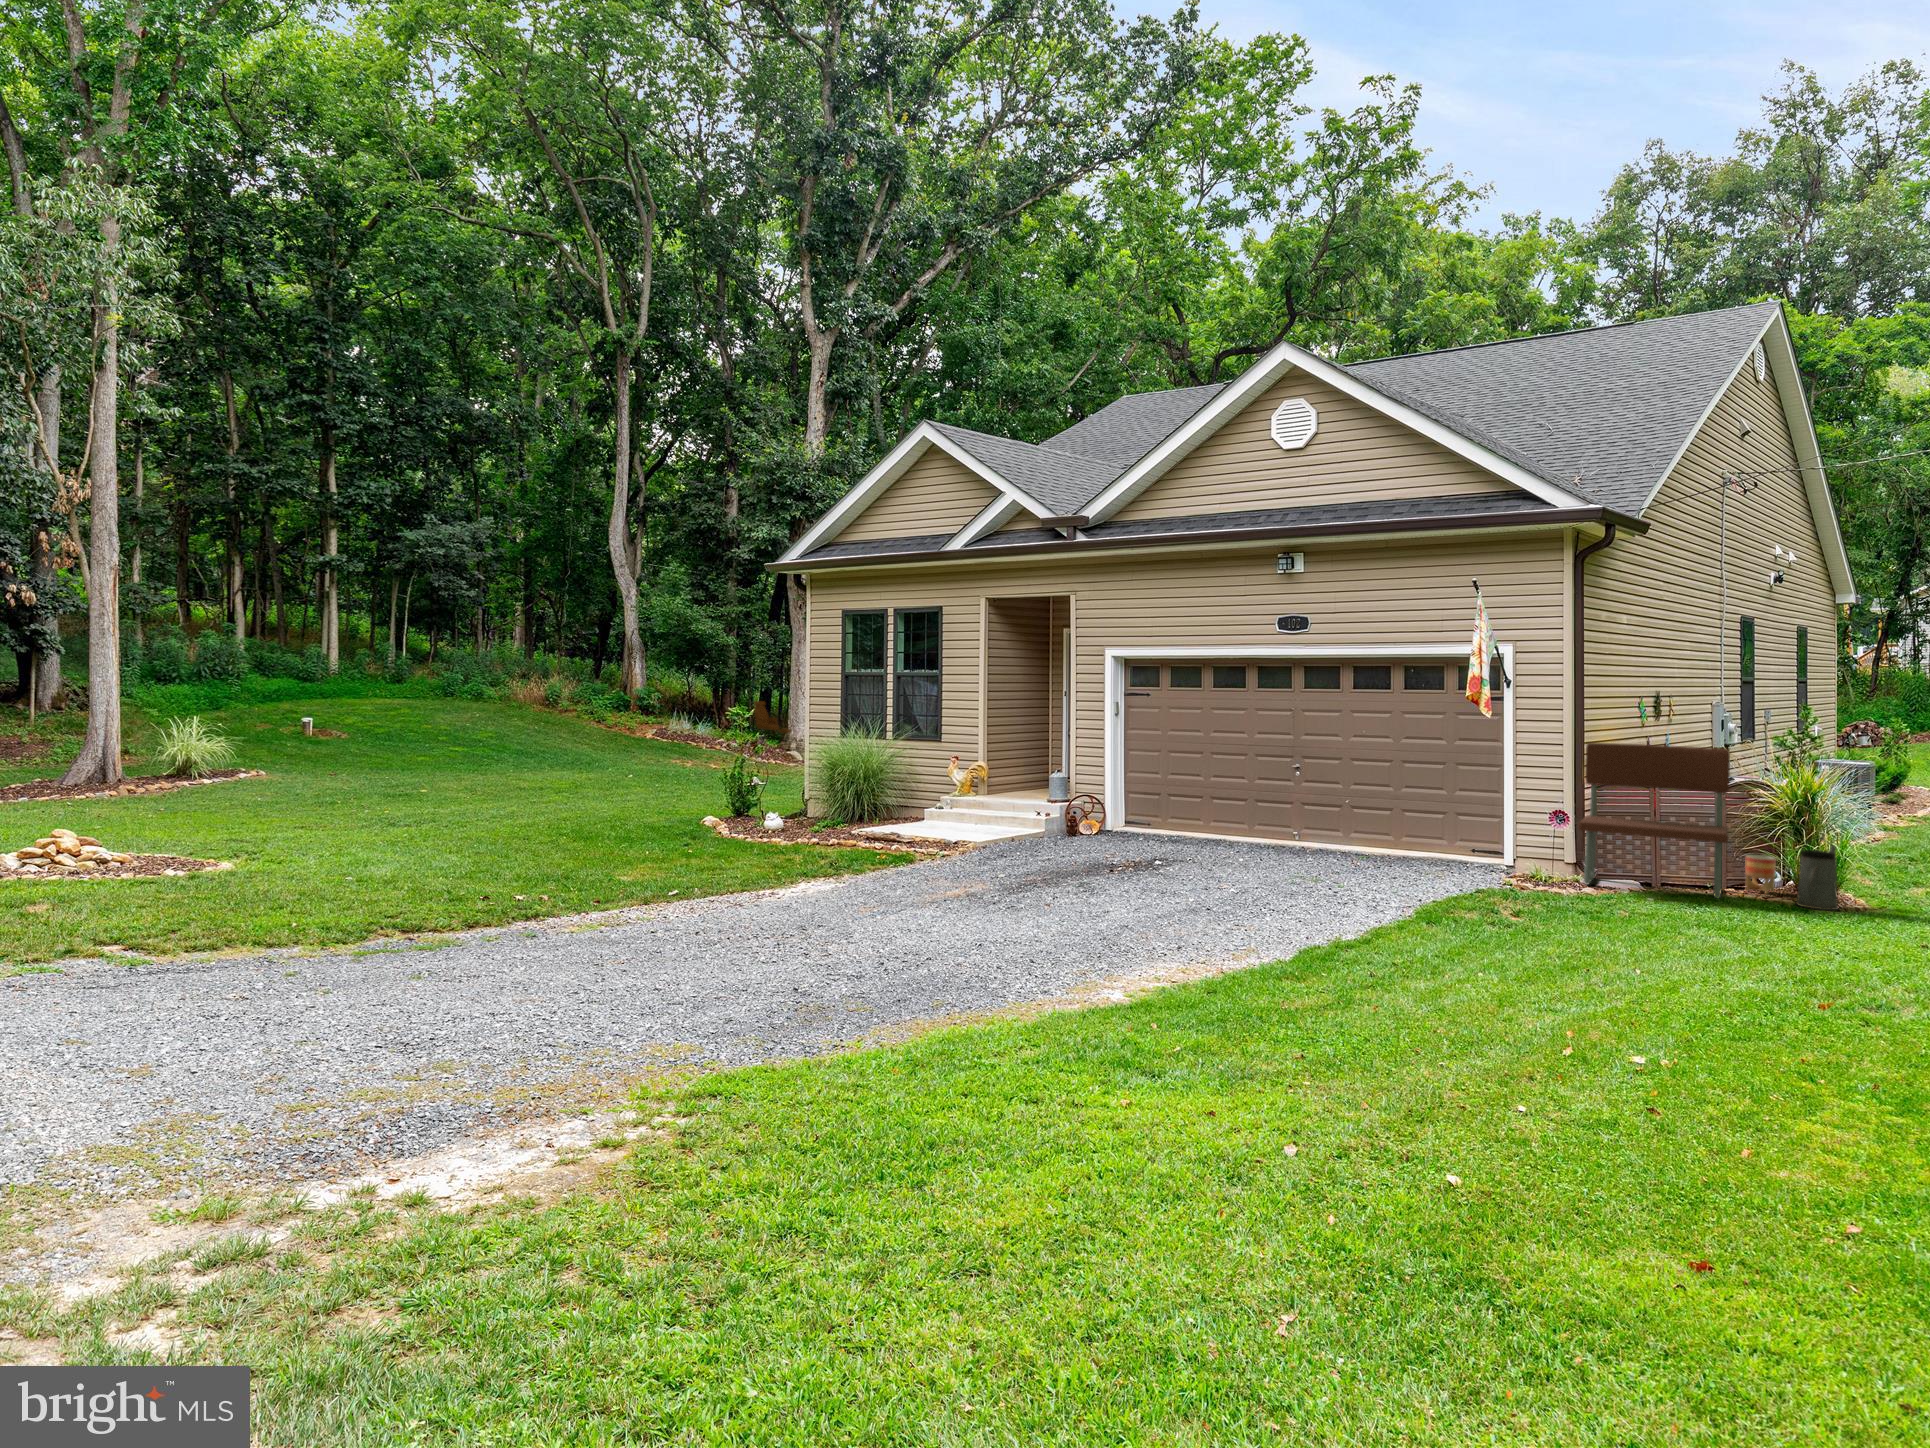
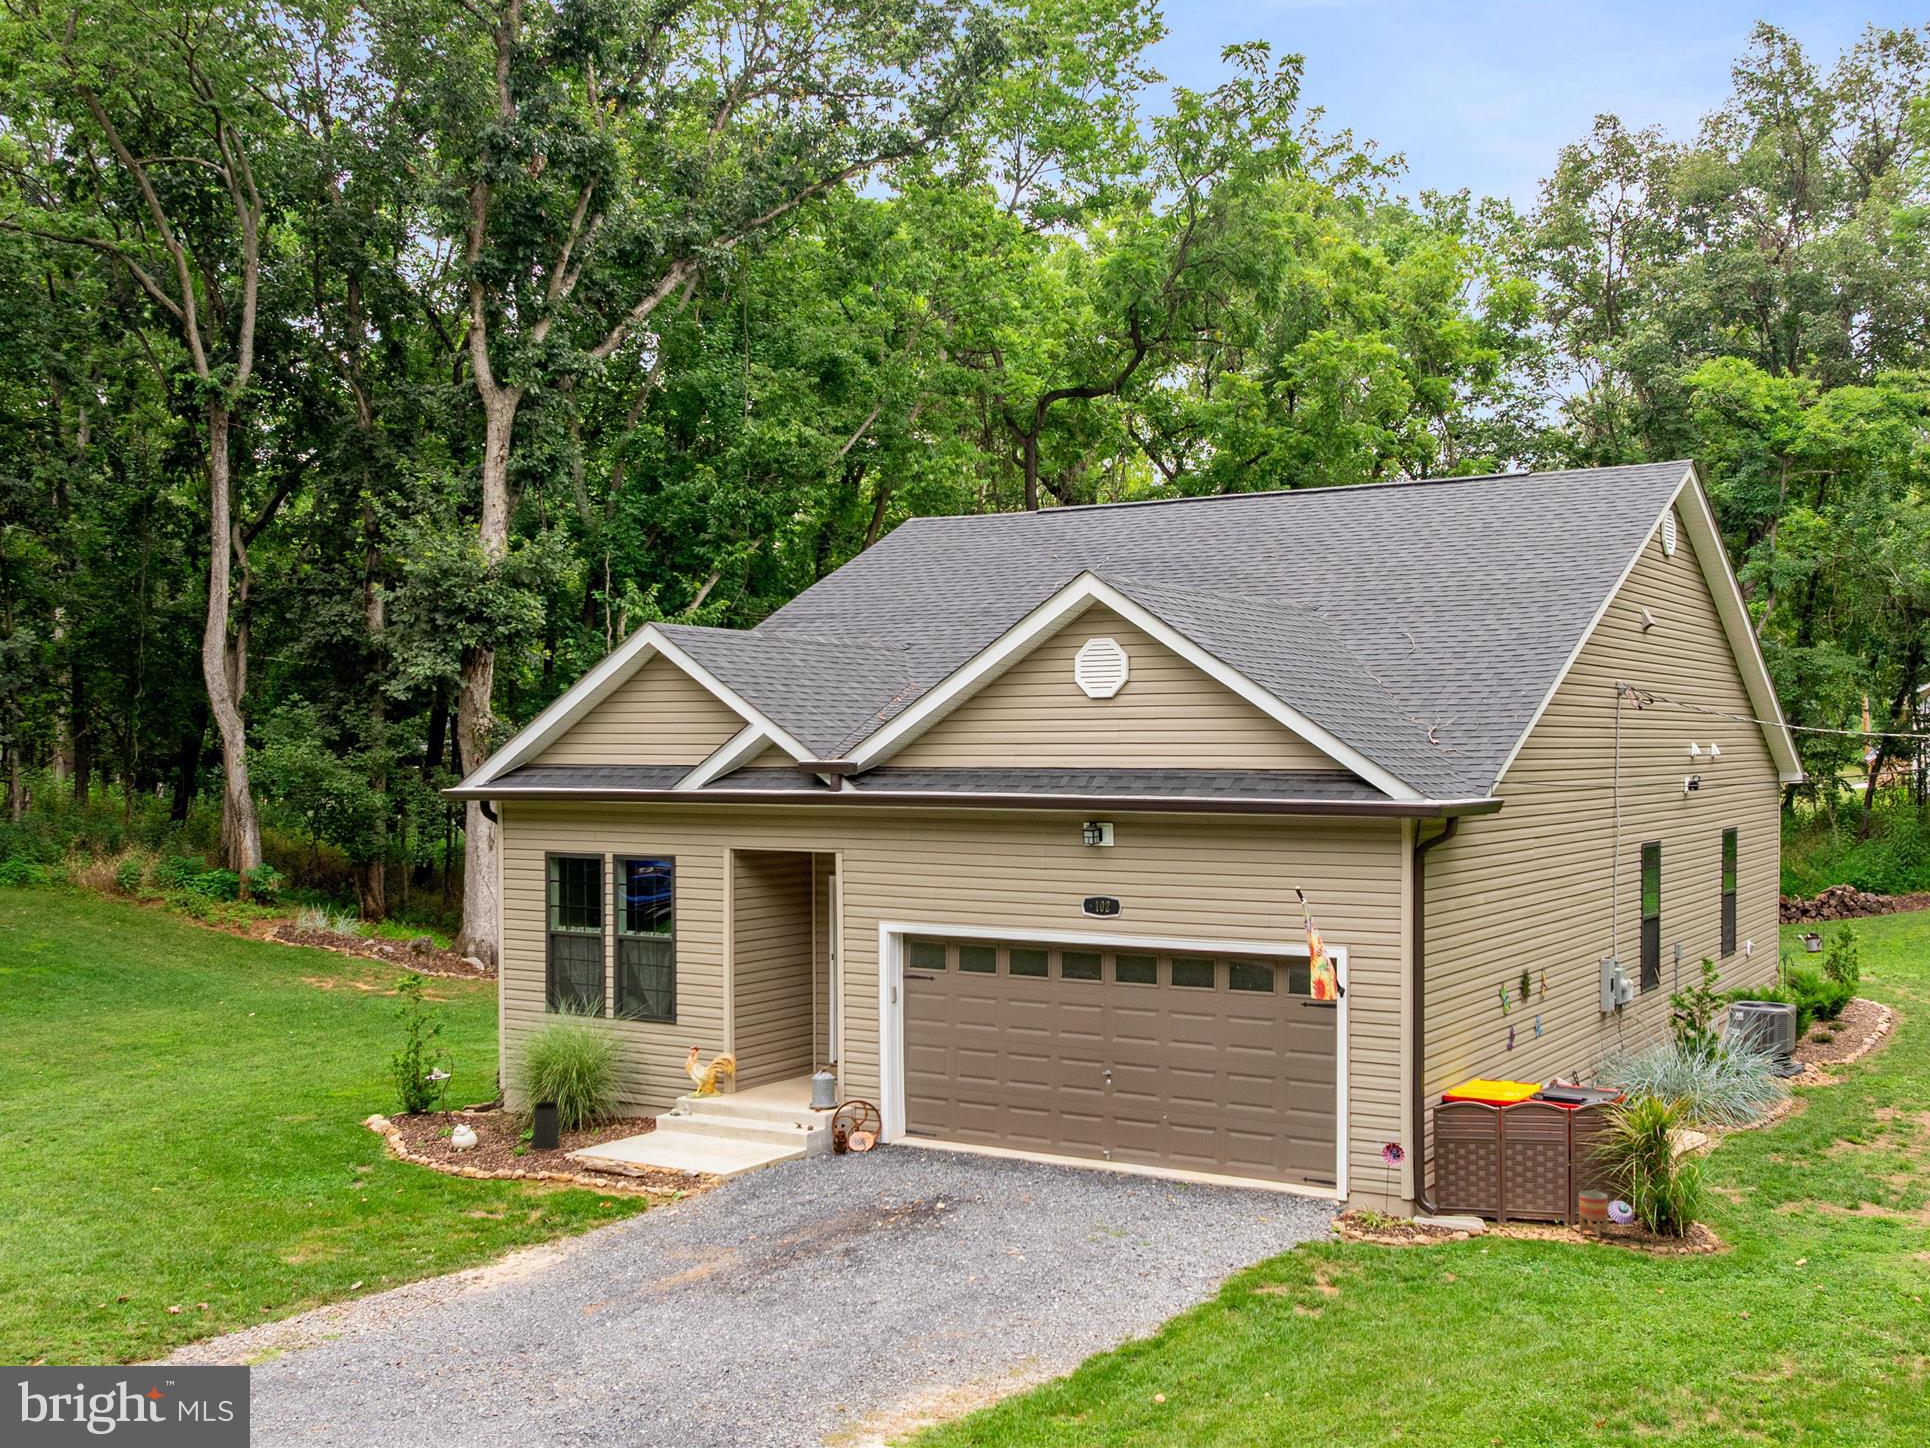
lounge chair: present [754,701,791,739] -> none [410,893,471,951]
bench: present [1578,743,1730,898] -> none [1403,1064,1558,1250]
watering can: present [1796,842,1839,910] -> present [531,1092,560,1150]

